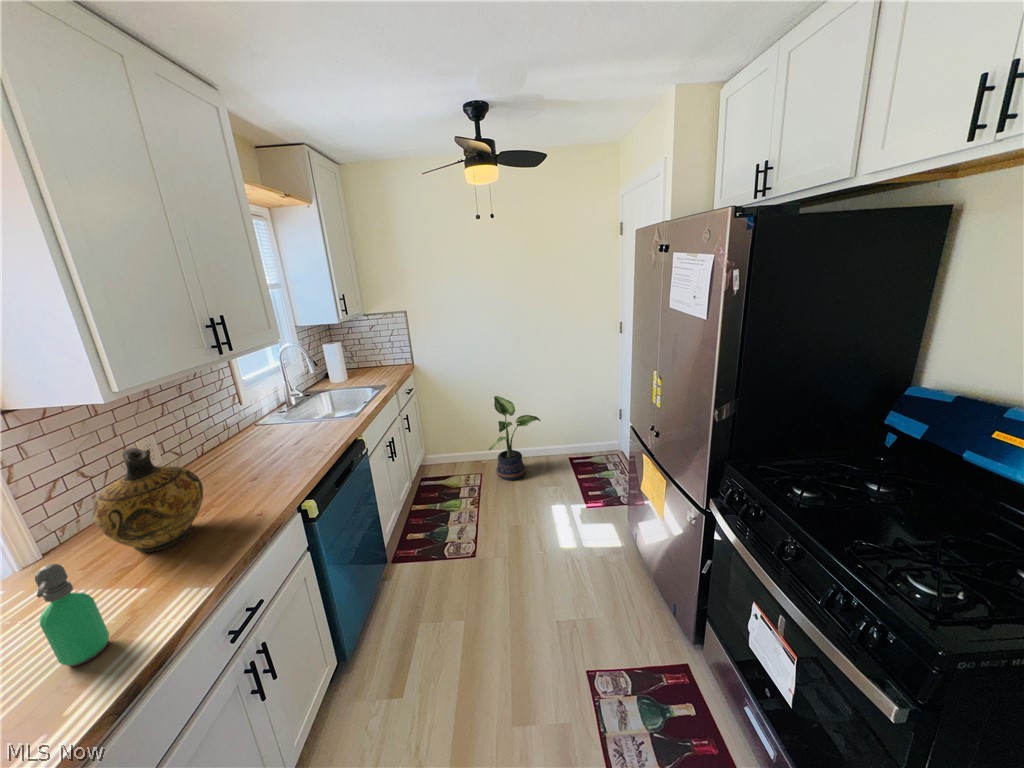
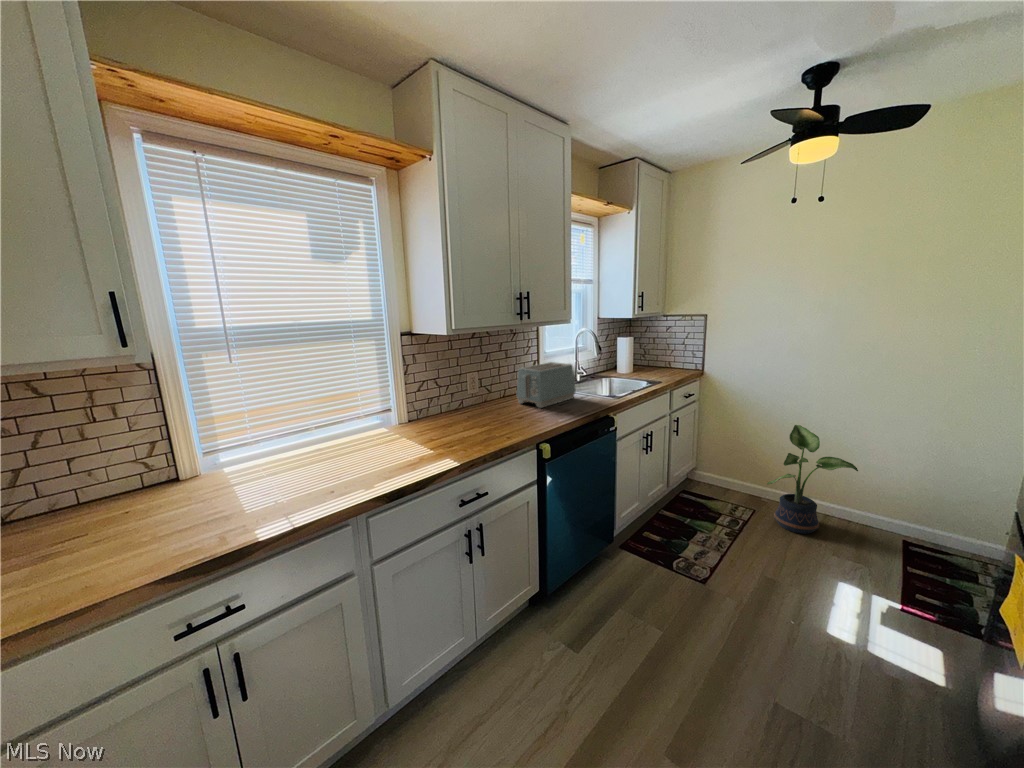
toaster: none [224,392,308,458] -> present [517,362,576,408]
ceramic jug: present [93,448,203,552] -> none [430,369,484,436]
soap dispenser: present [35,564,109,666] -> none [386,408,411,469]

